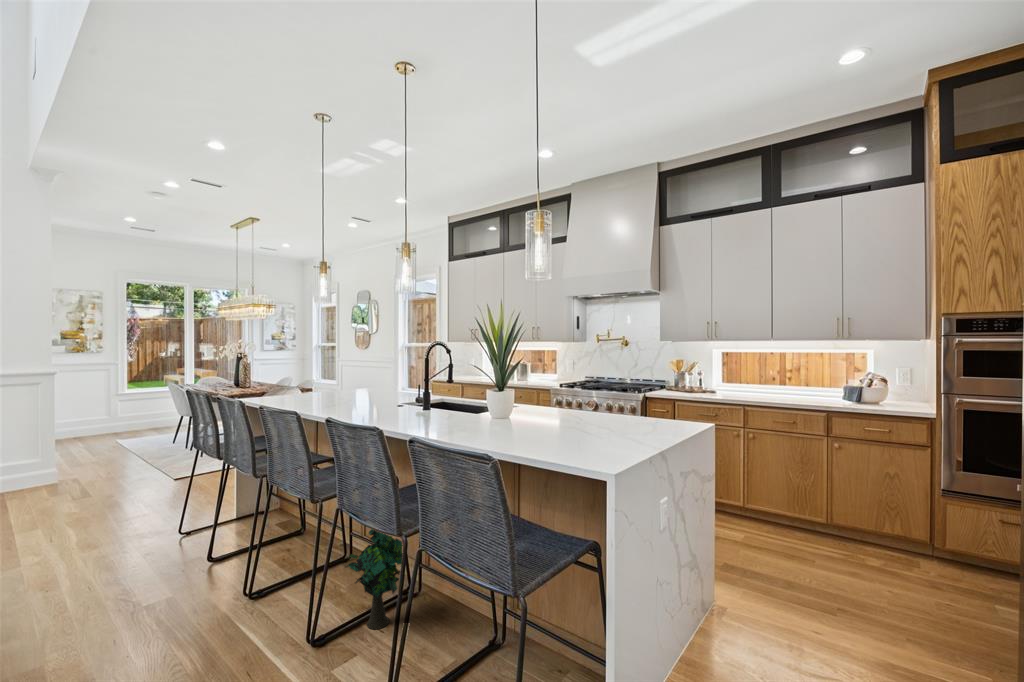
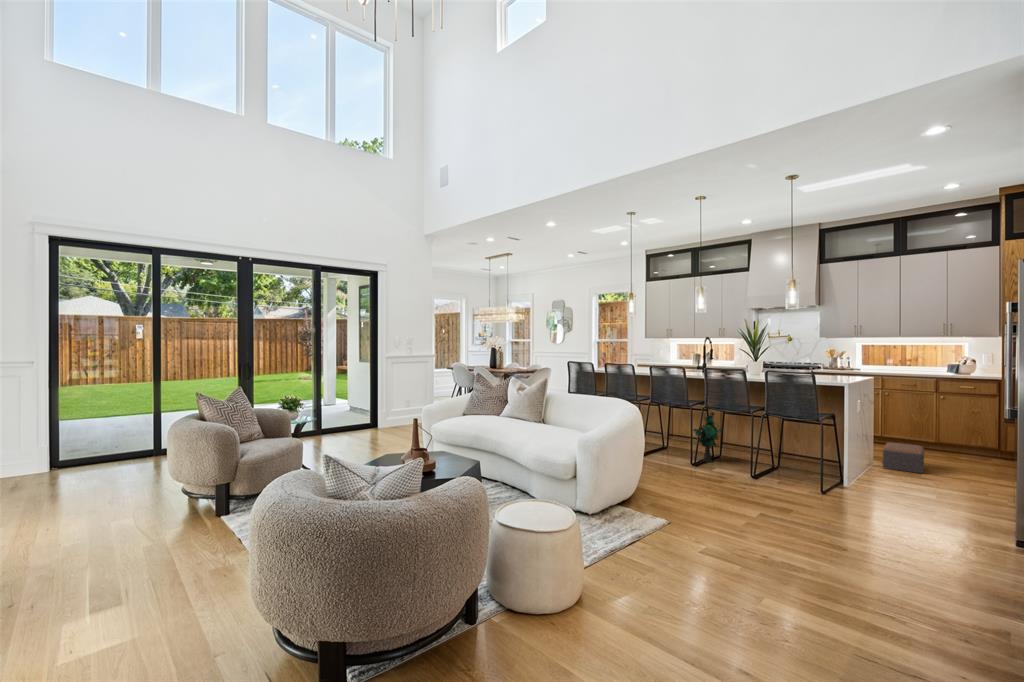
footstool: none [725,556,804,645] -> present [883,442,924,473]

